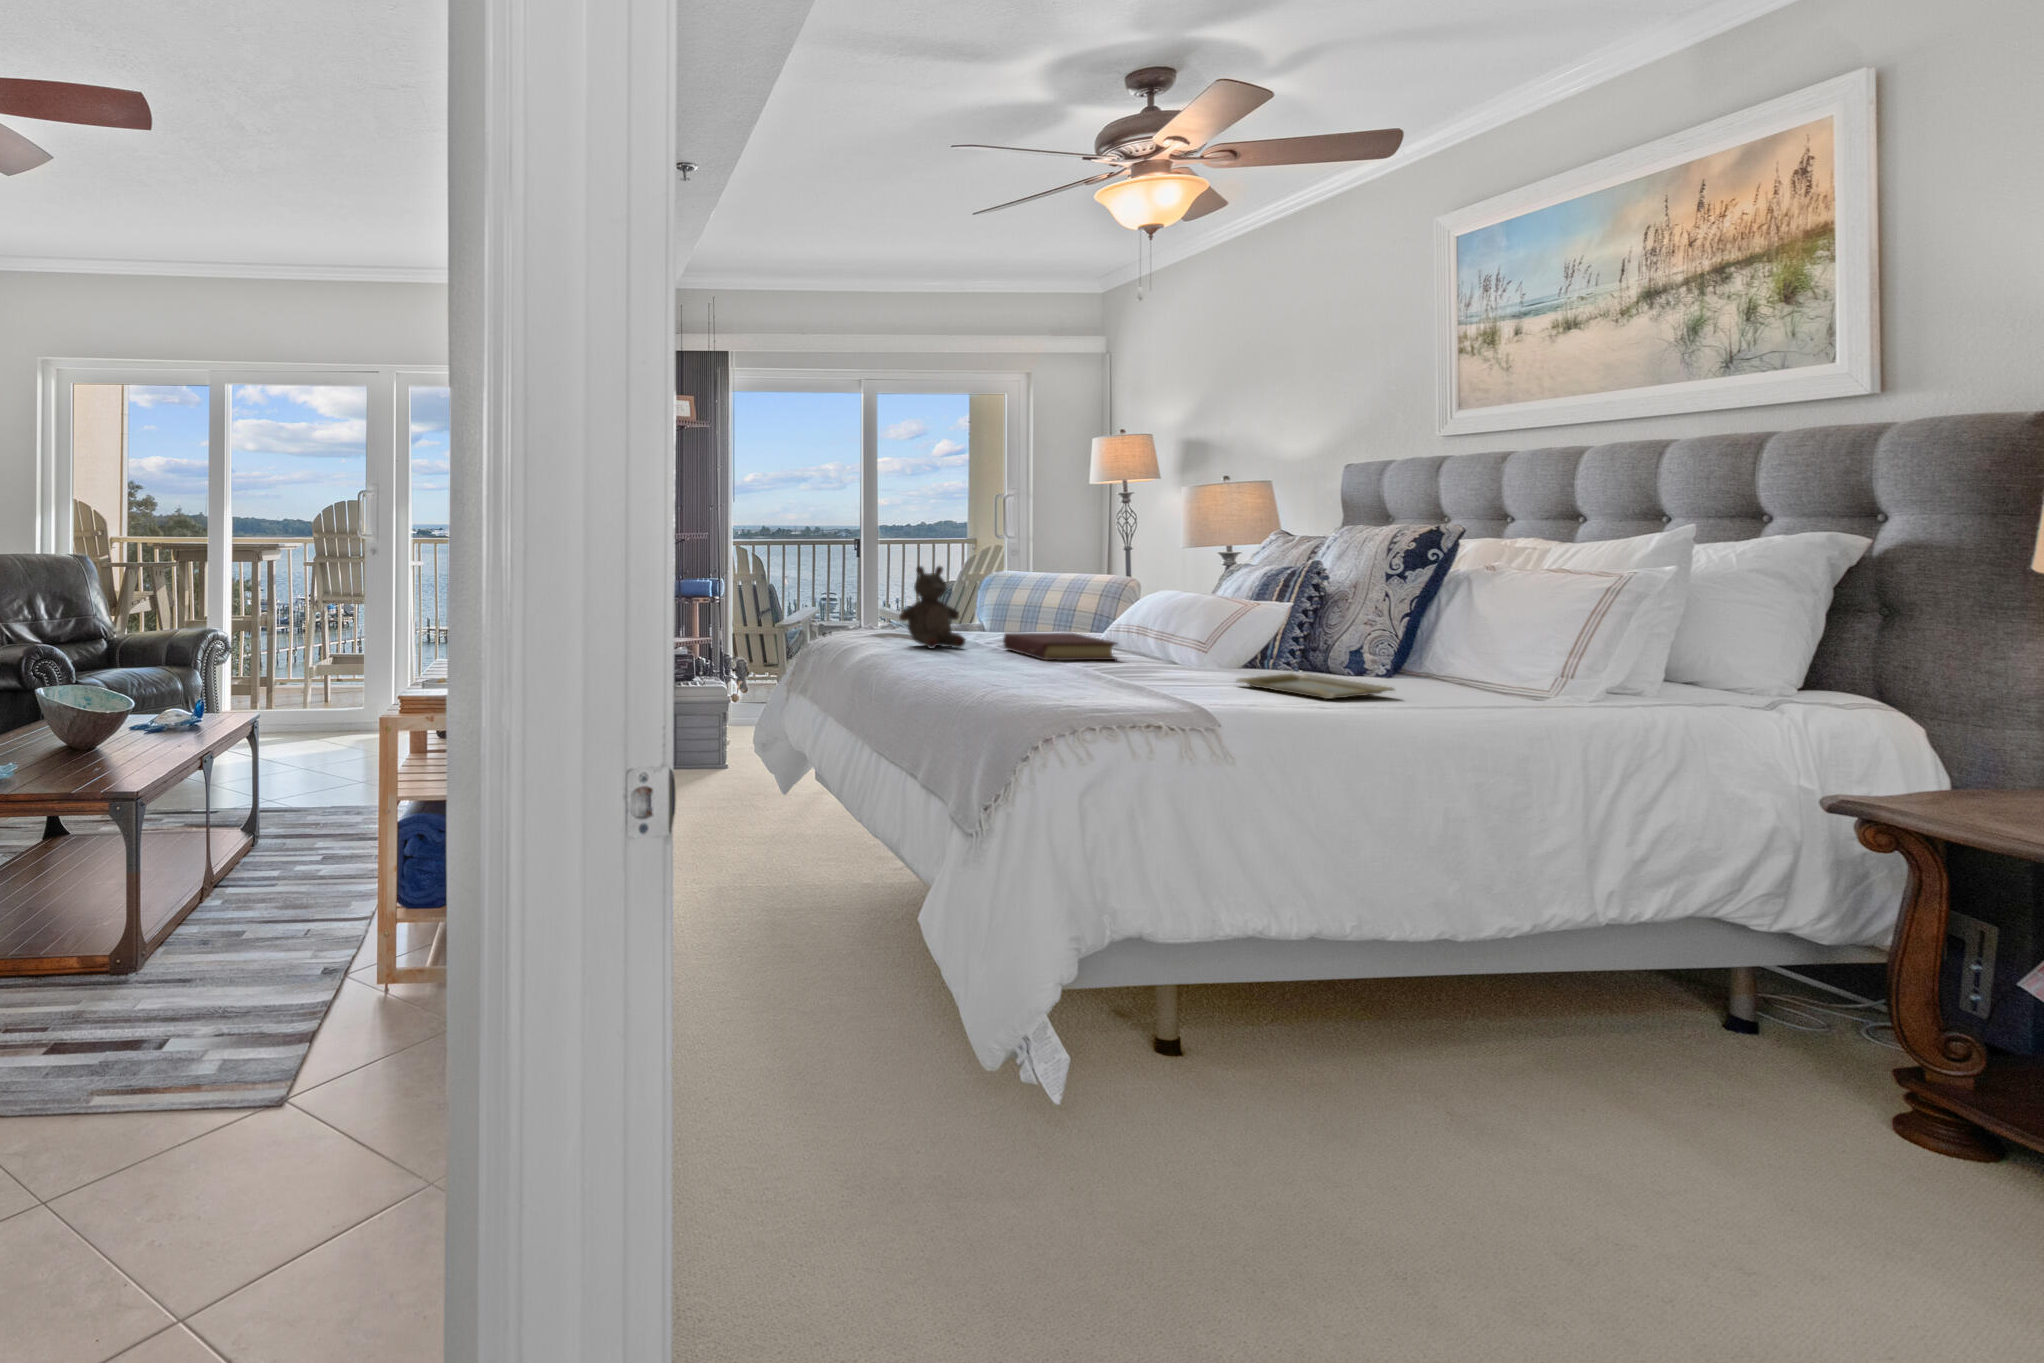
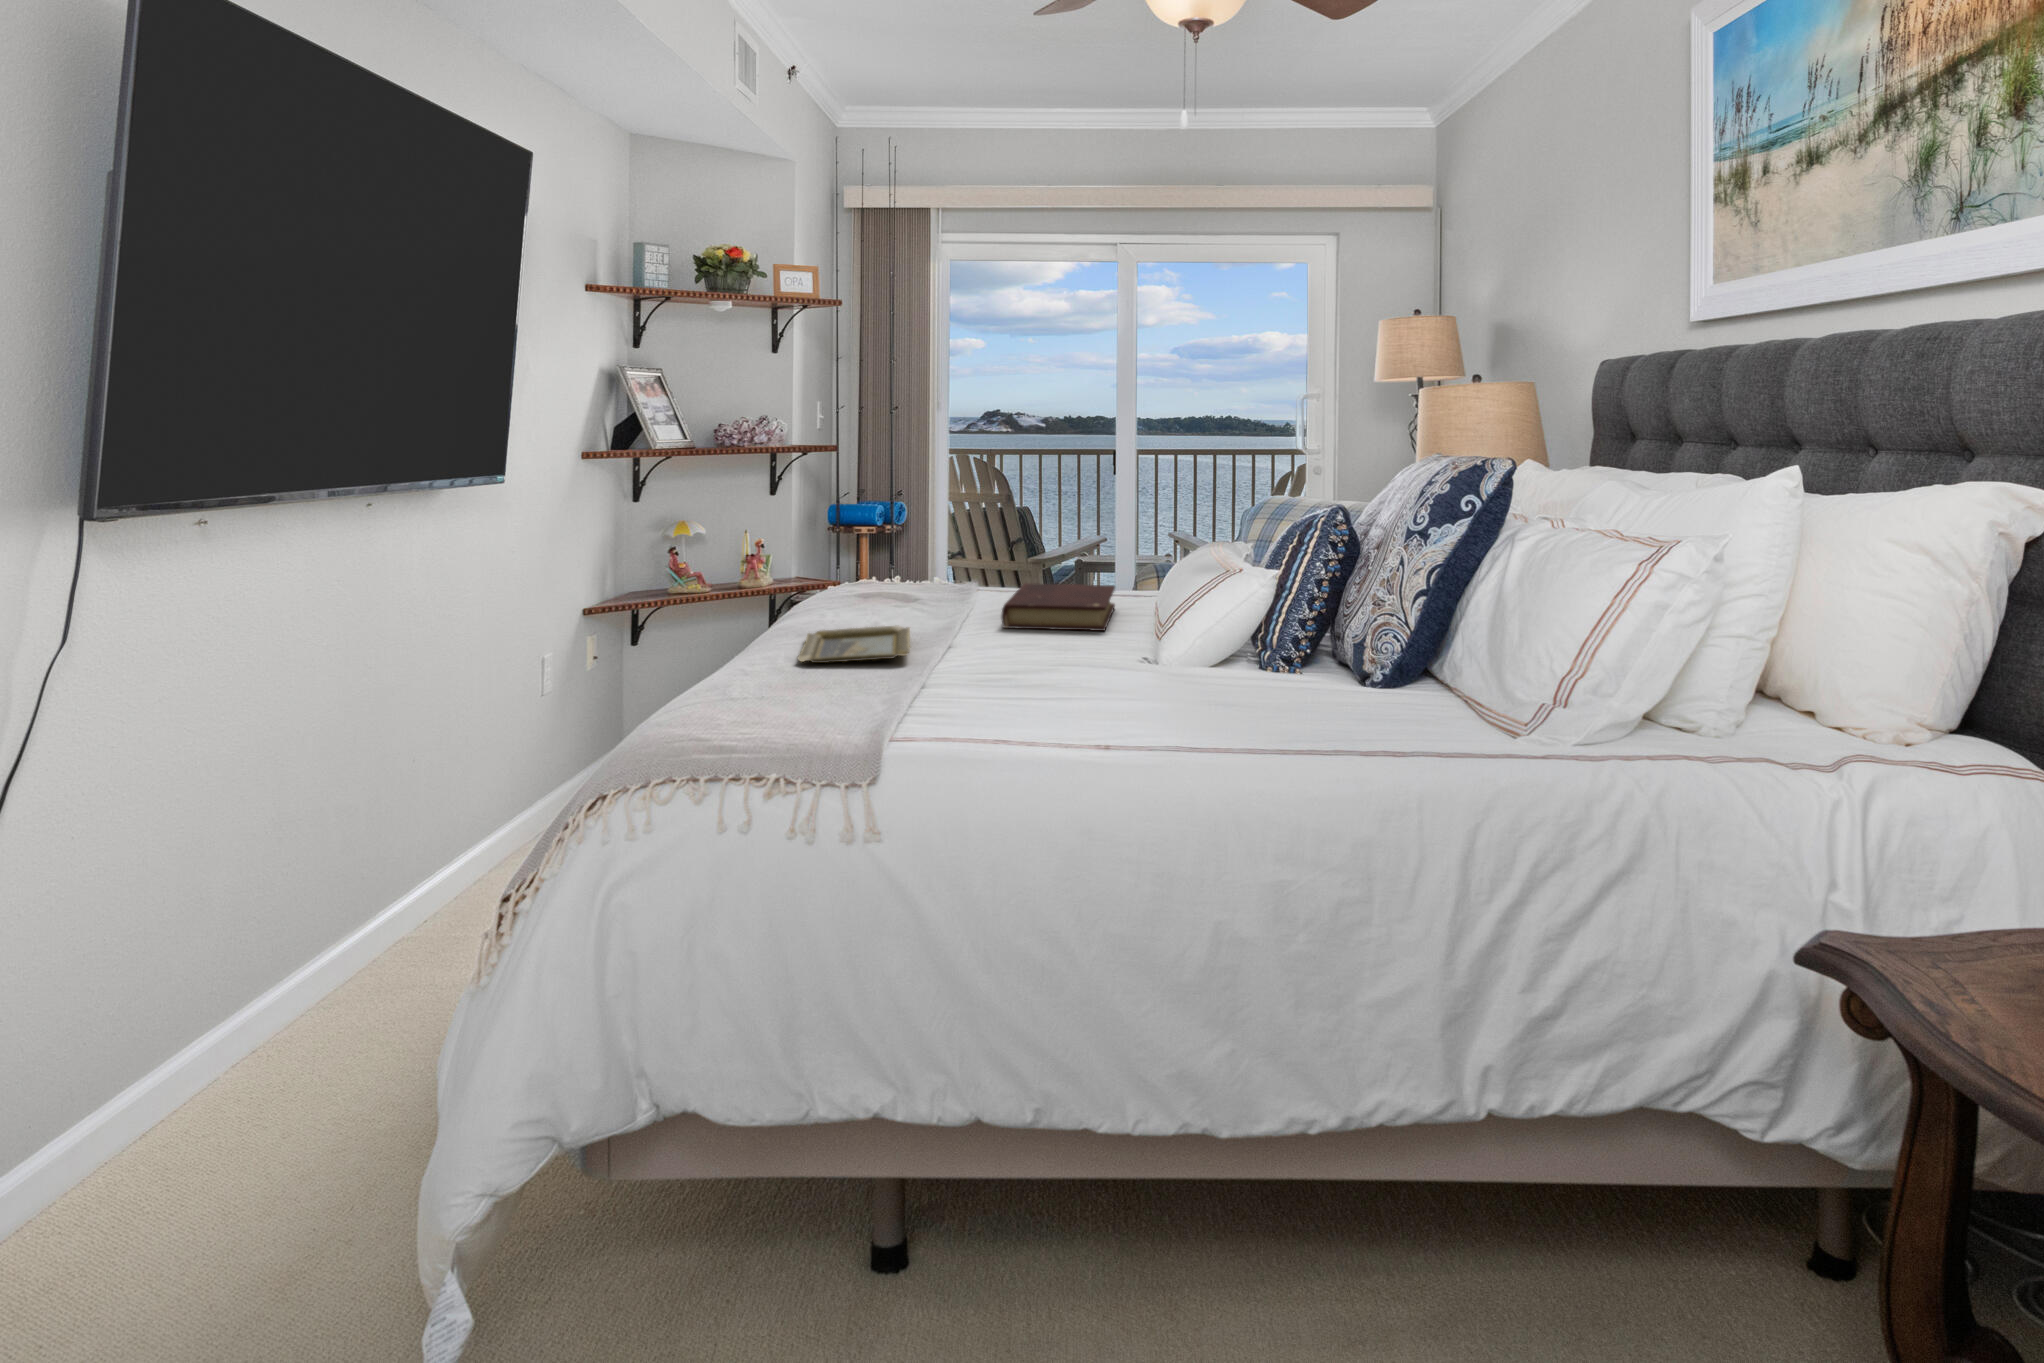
stuffed bear: present [899,566,965,649] -> none [906,492,992,601]
tray: present [1237,674,1394,699] -> present [798,626,910,663]

